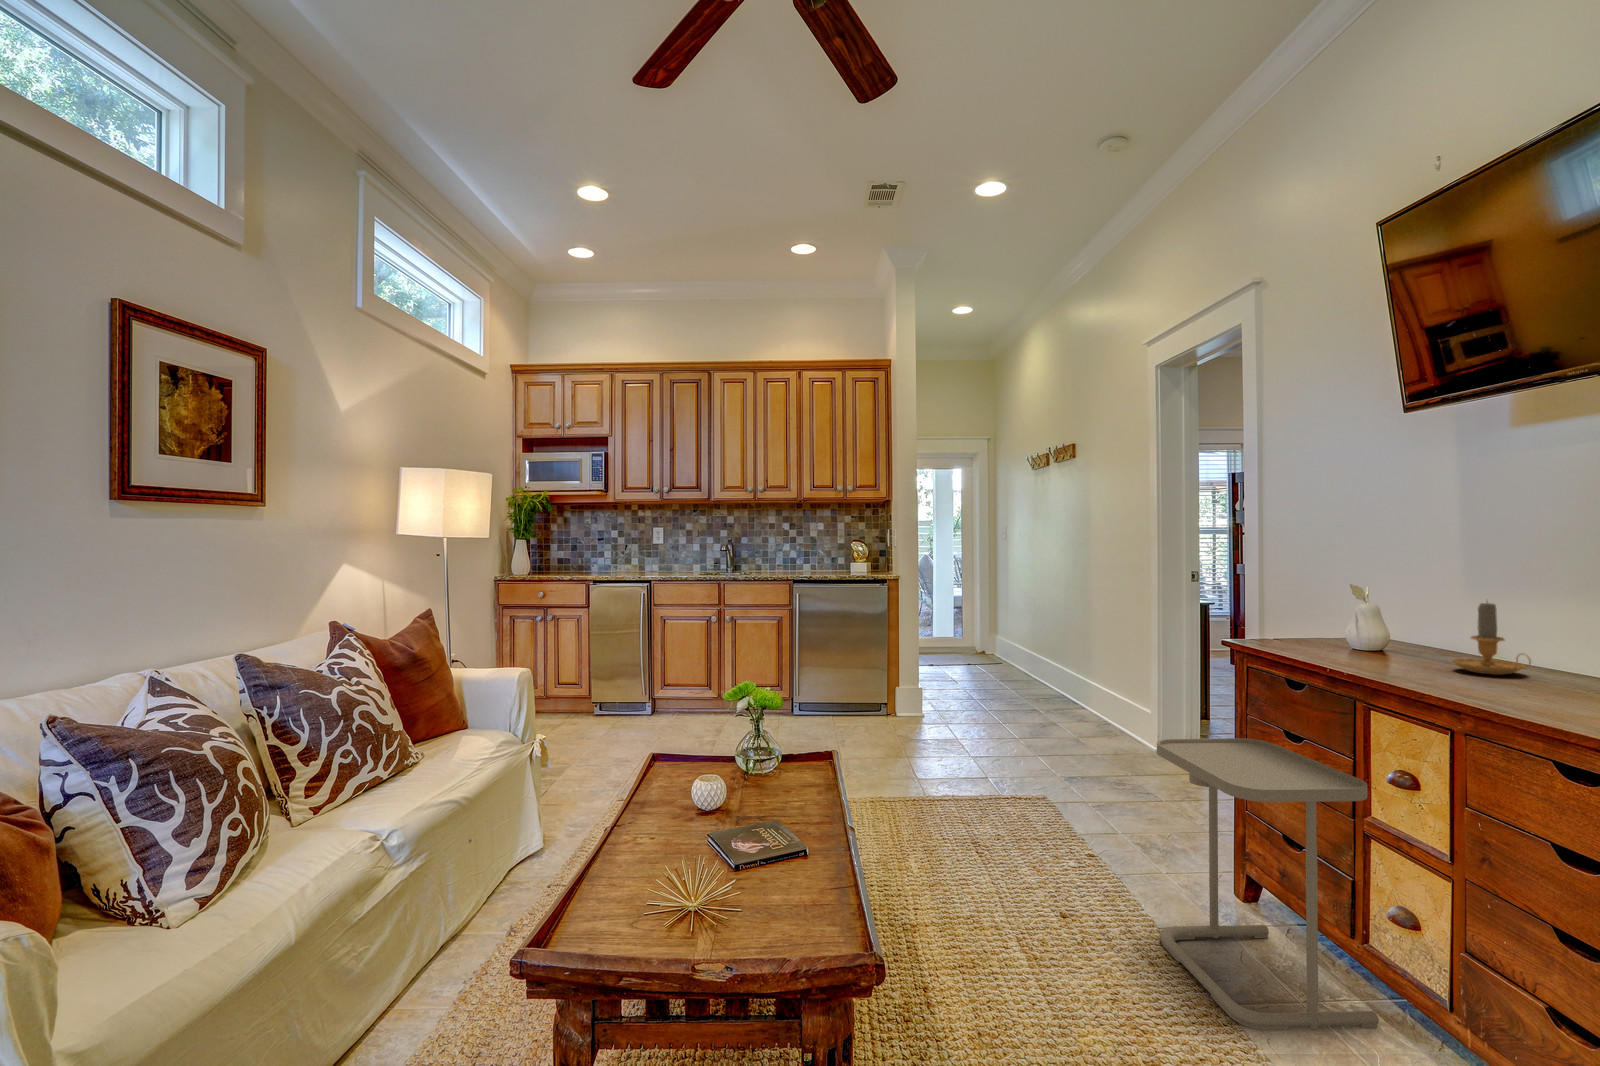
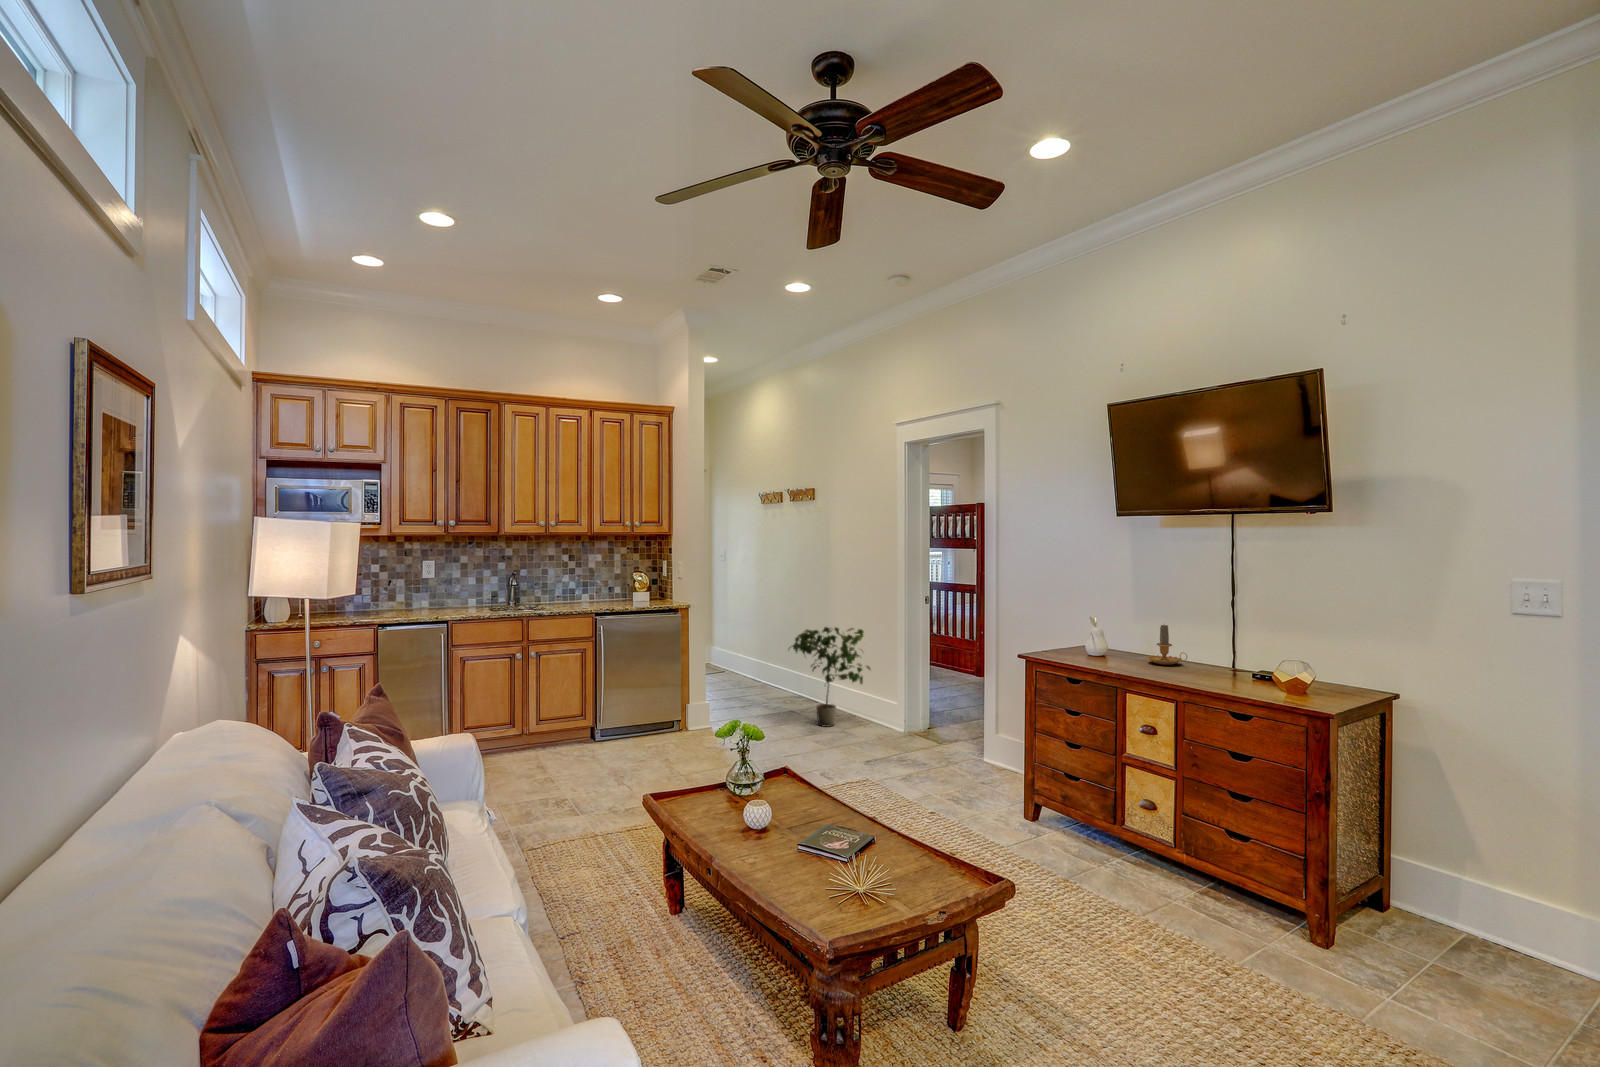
potted plant: none [1017,611,1126,737] -> present [792,627,870,727]
side table: present [1157,738,1379,1030] -> none [1007,715,1138,888]

